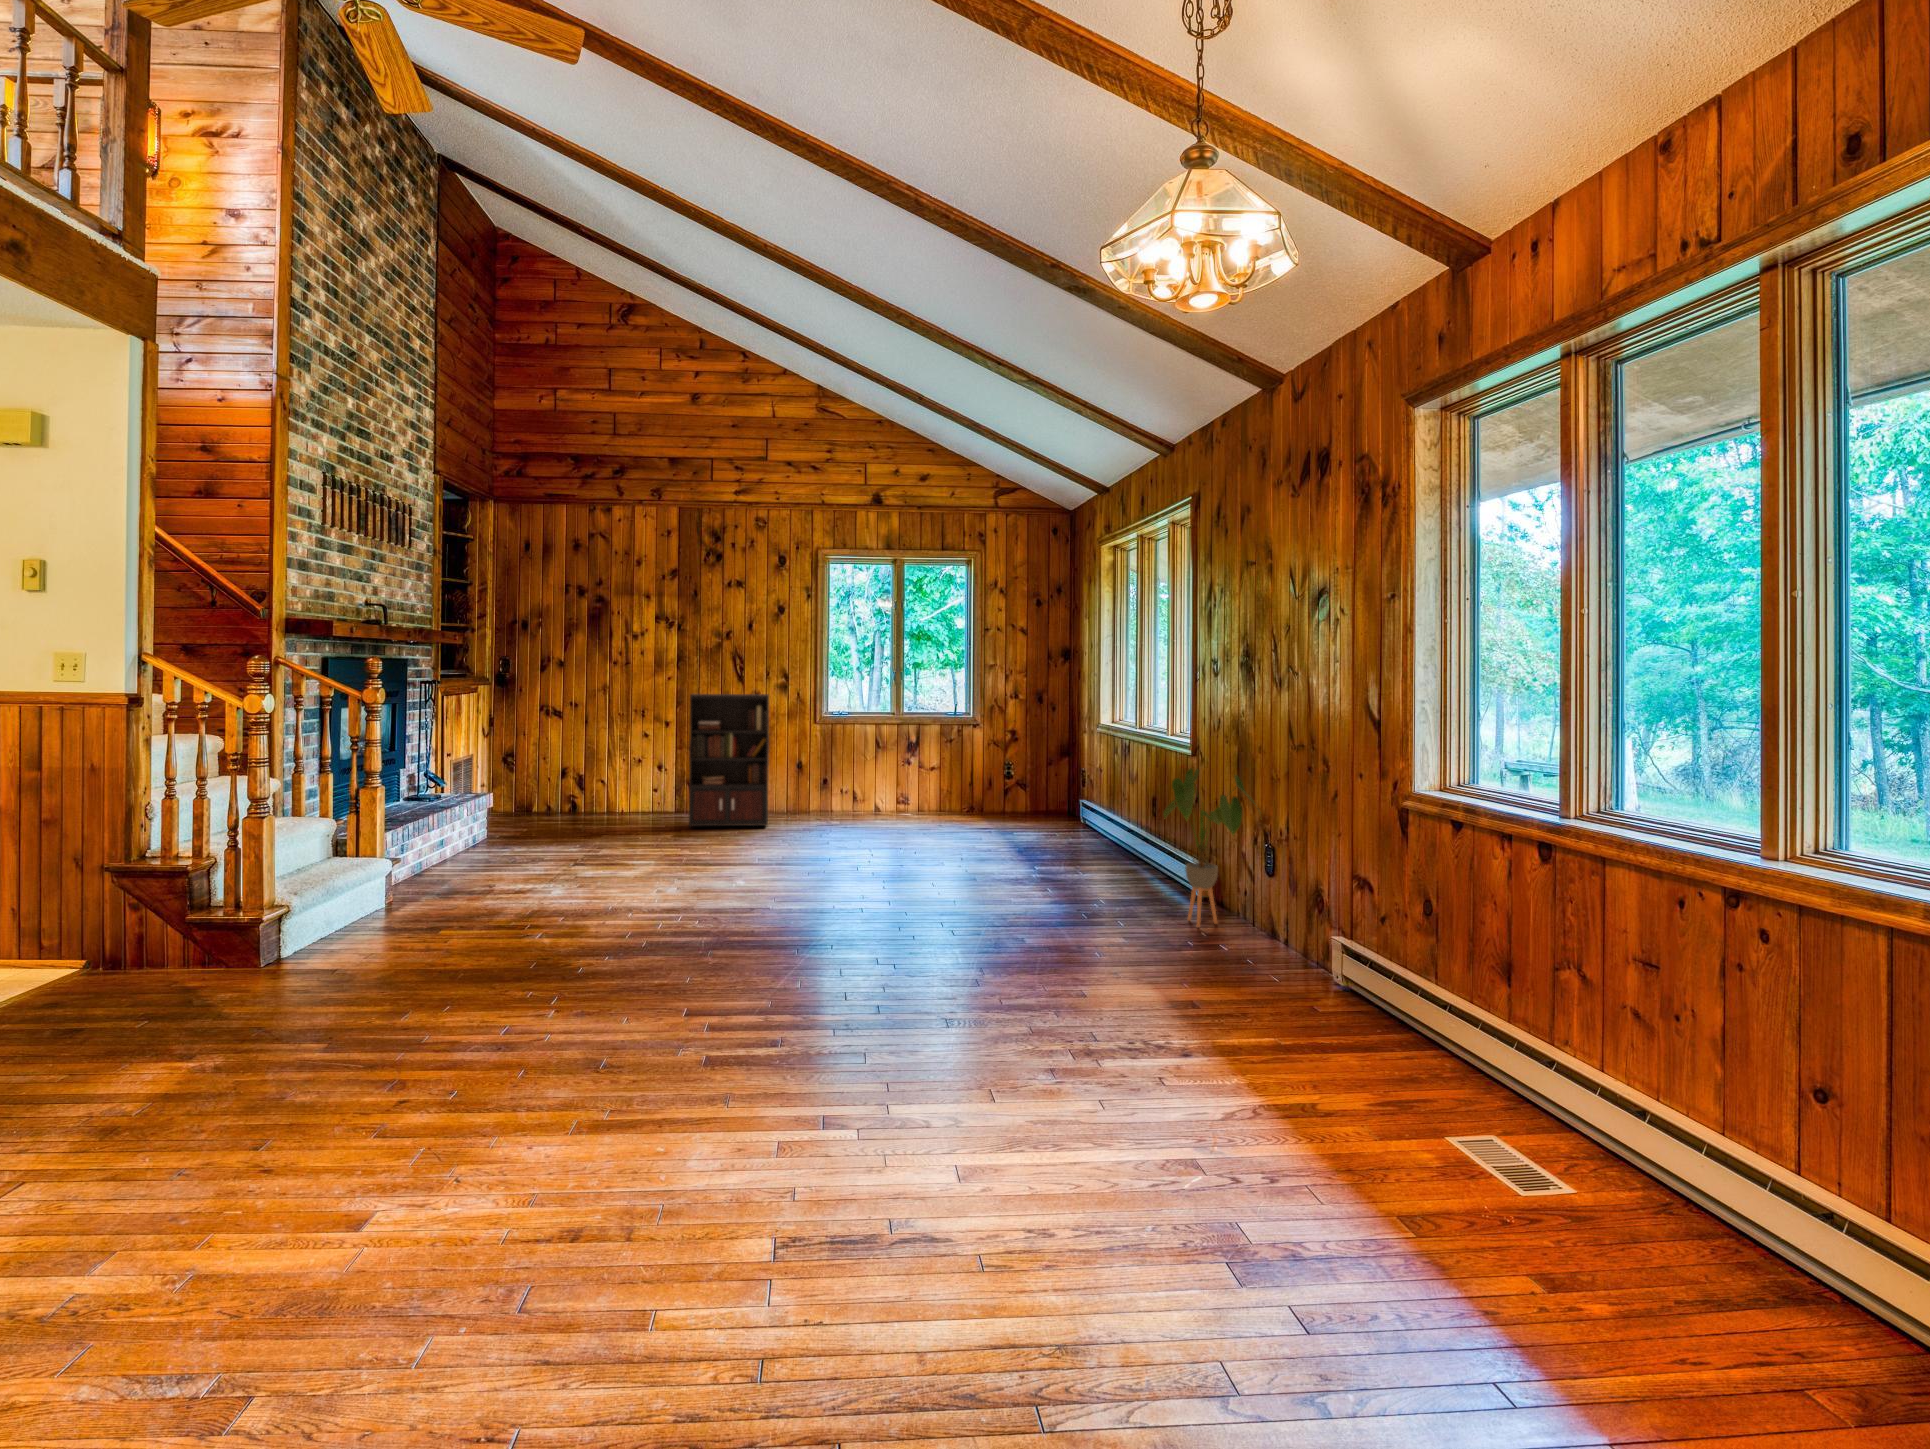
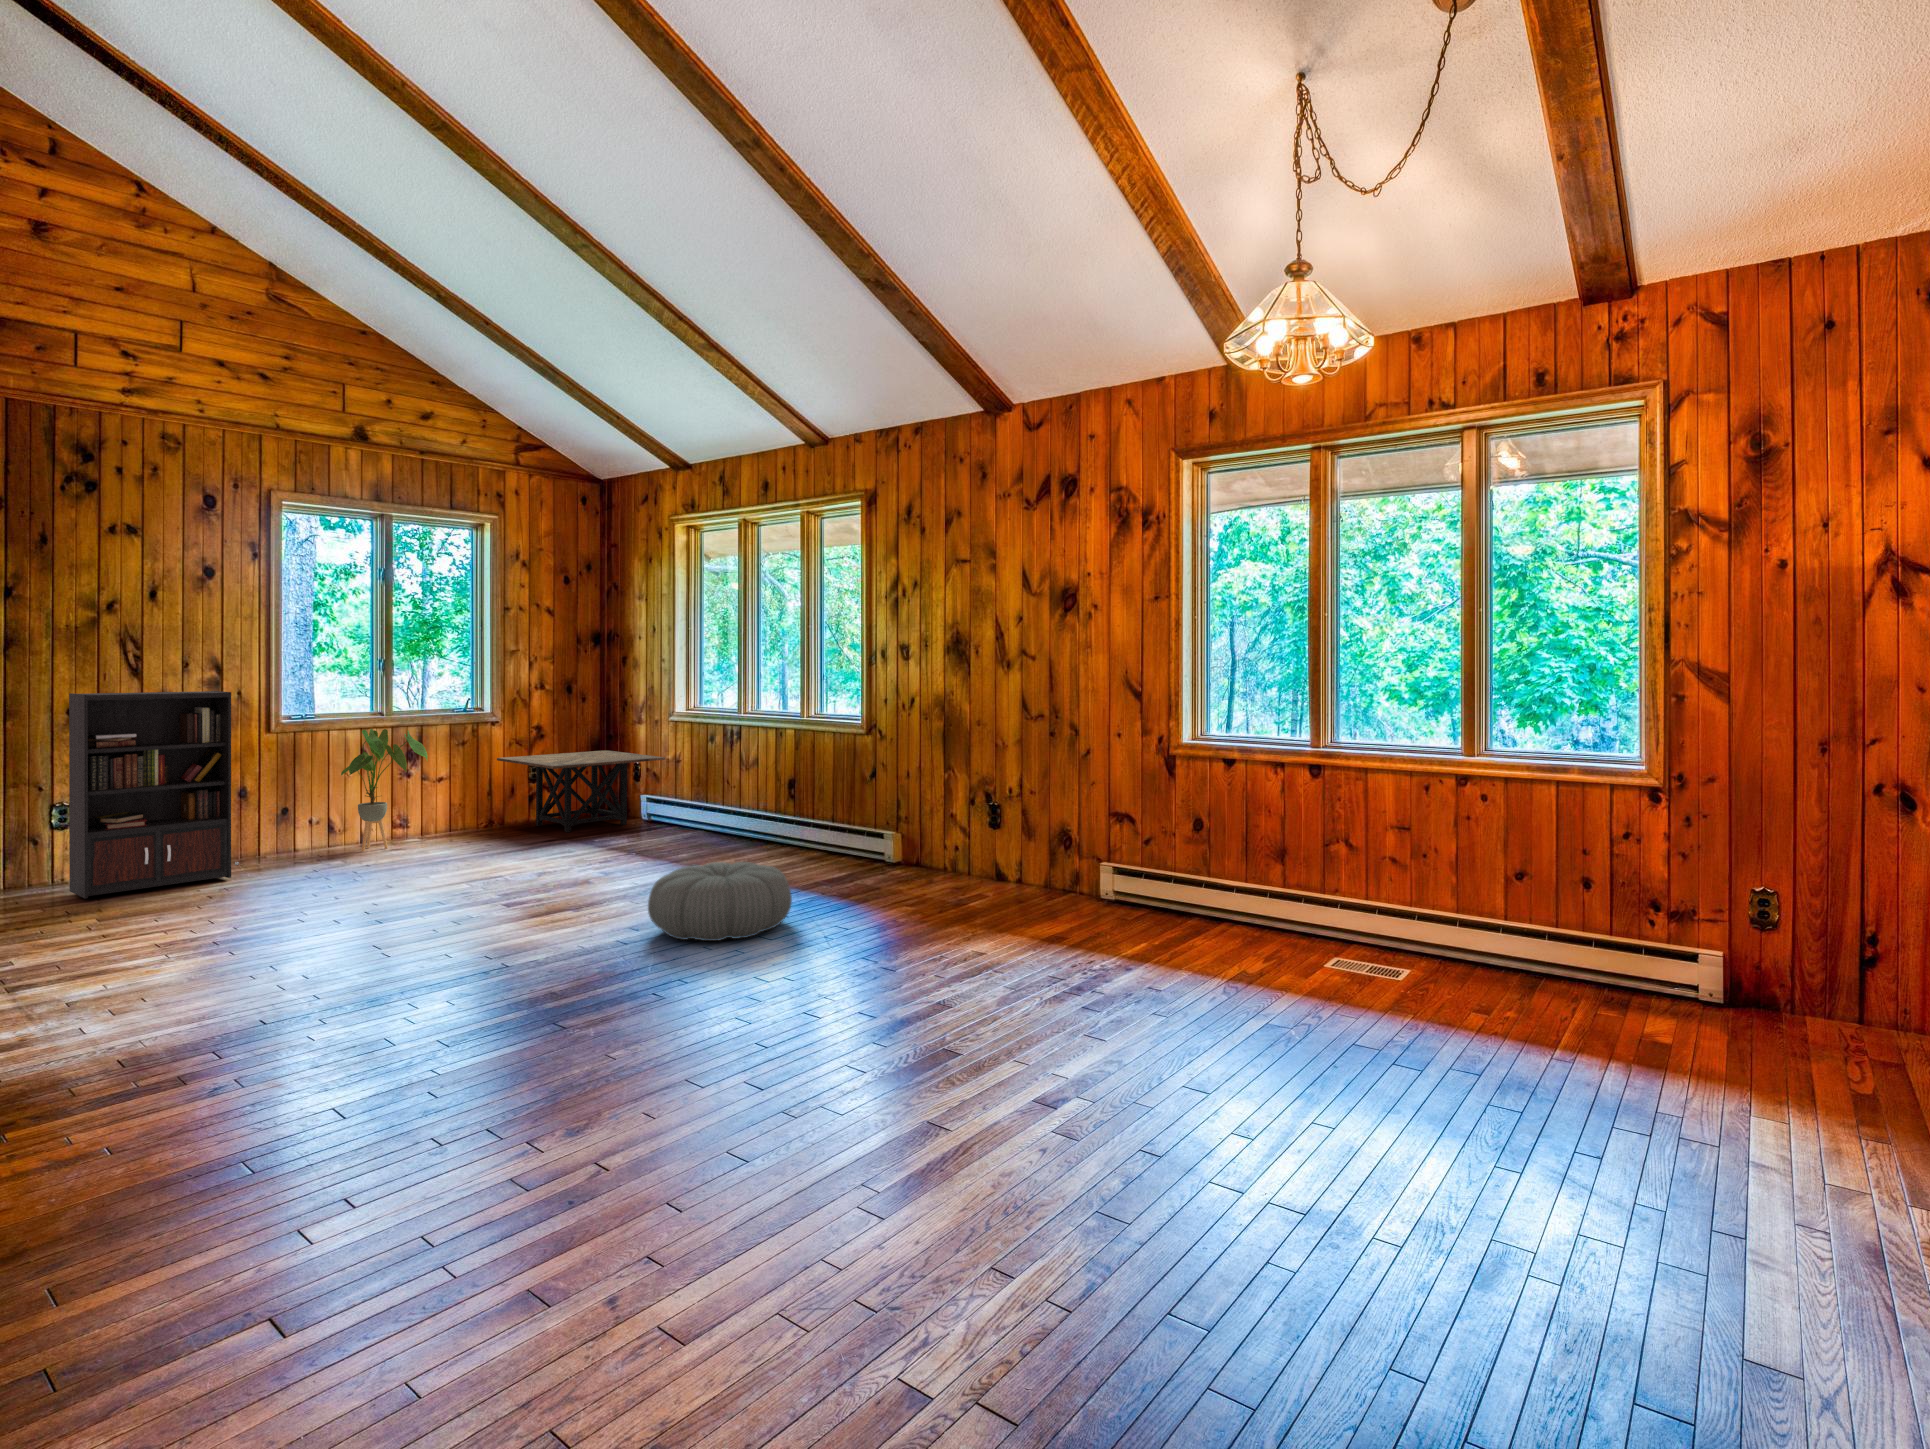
side table: none [976,757,1096,827] -> present [497,750,665,832]
house plant: present [1163,768,1261,927] -> present [341,729,428,851]
pouf: none [877,861,1002,933] -> present [648,862,792,941]

